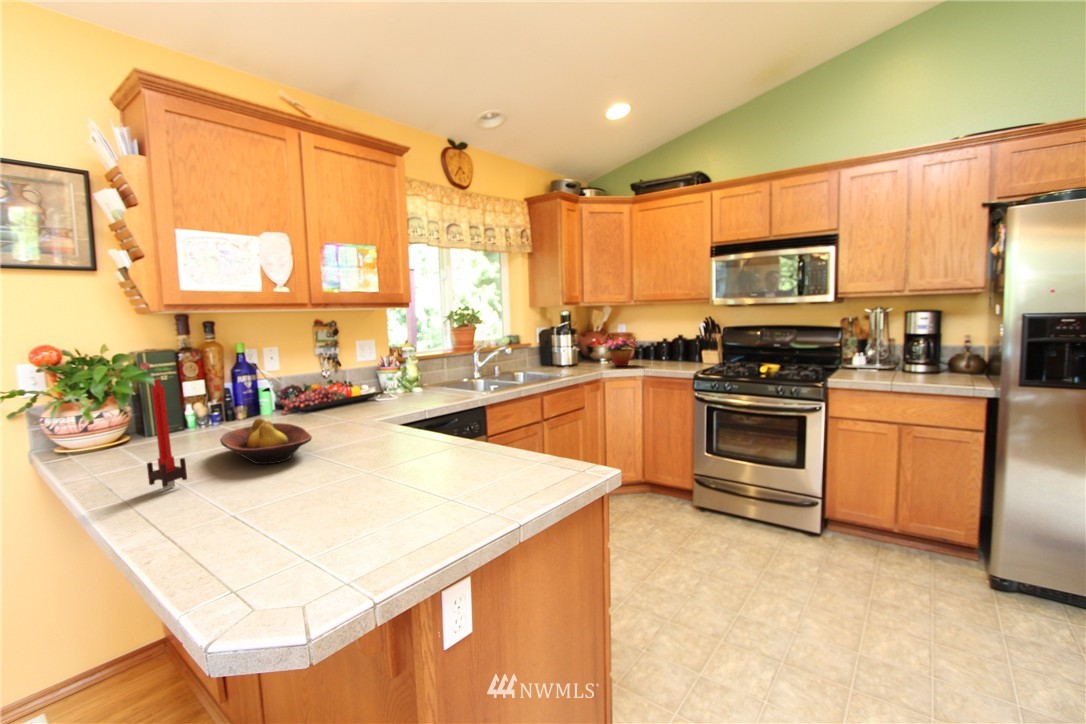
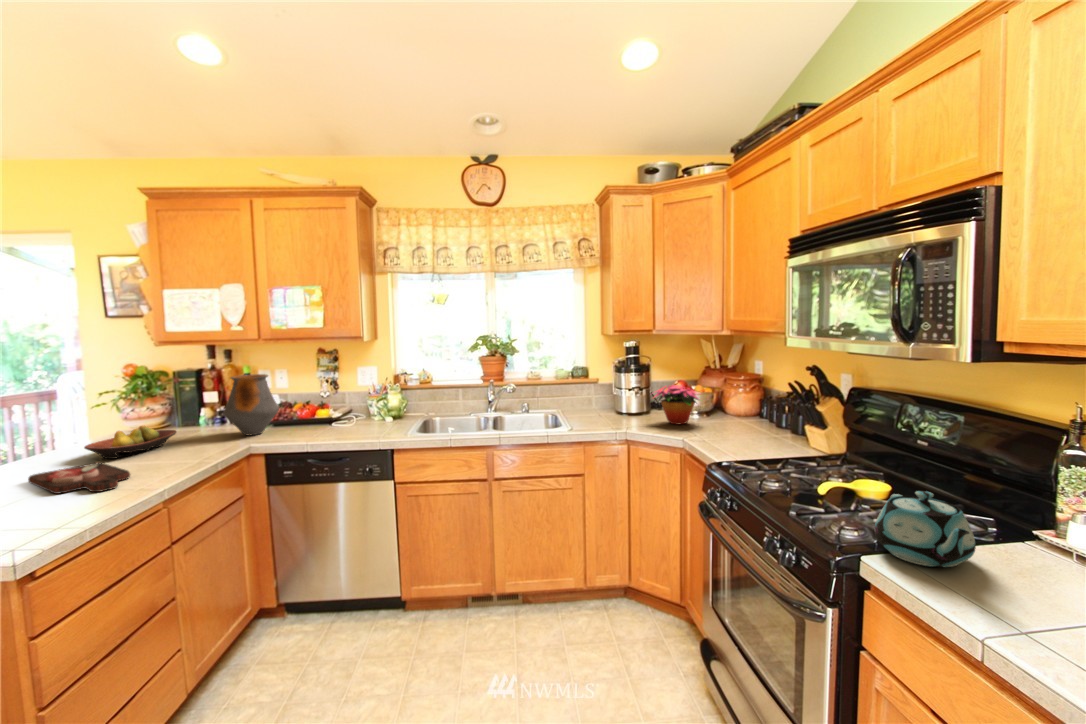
vase: none [297,346,364,422] -> present [223,374,279,435]
teapot: none [856,351,923,379] -> present [874,491,976,567]
candle: present [147,380,187,490] -> none [33,395,56,461]
cutting board: none [310,448,469,490] -> present [28,462,130,494]

